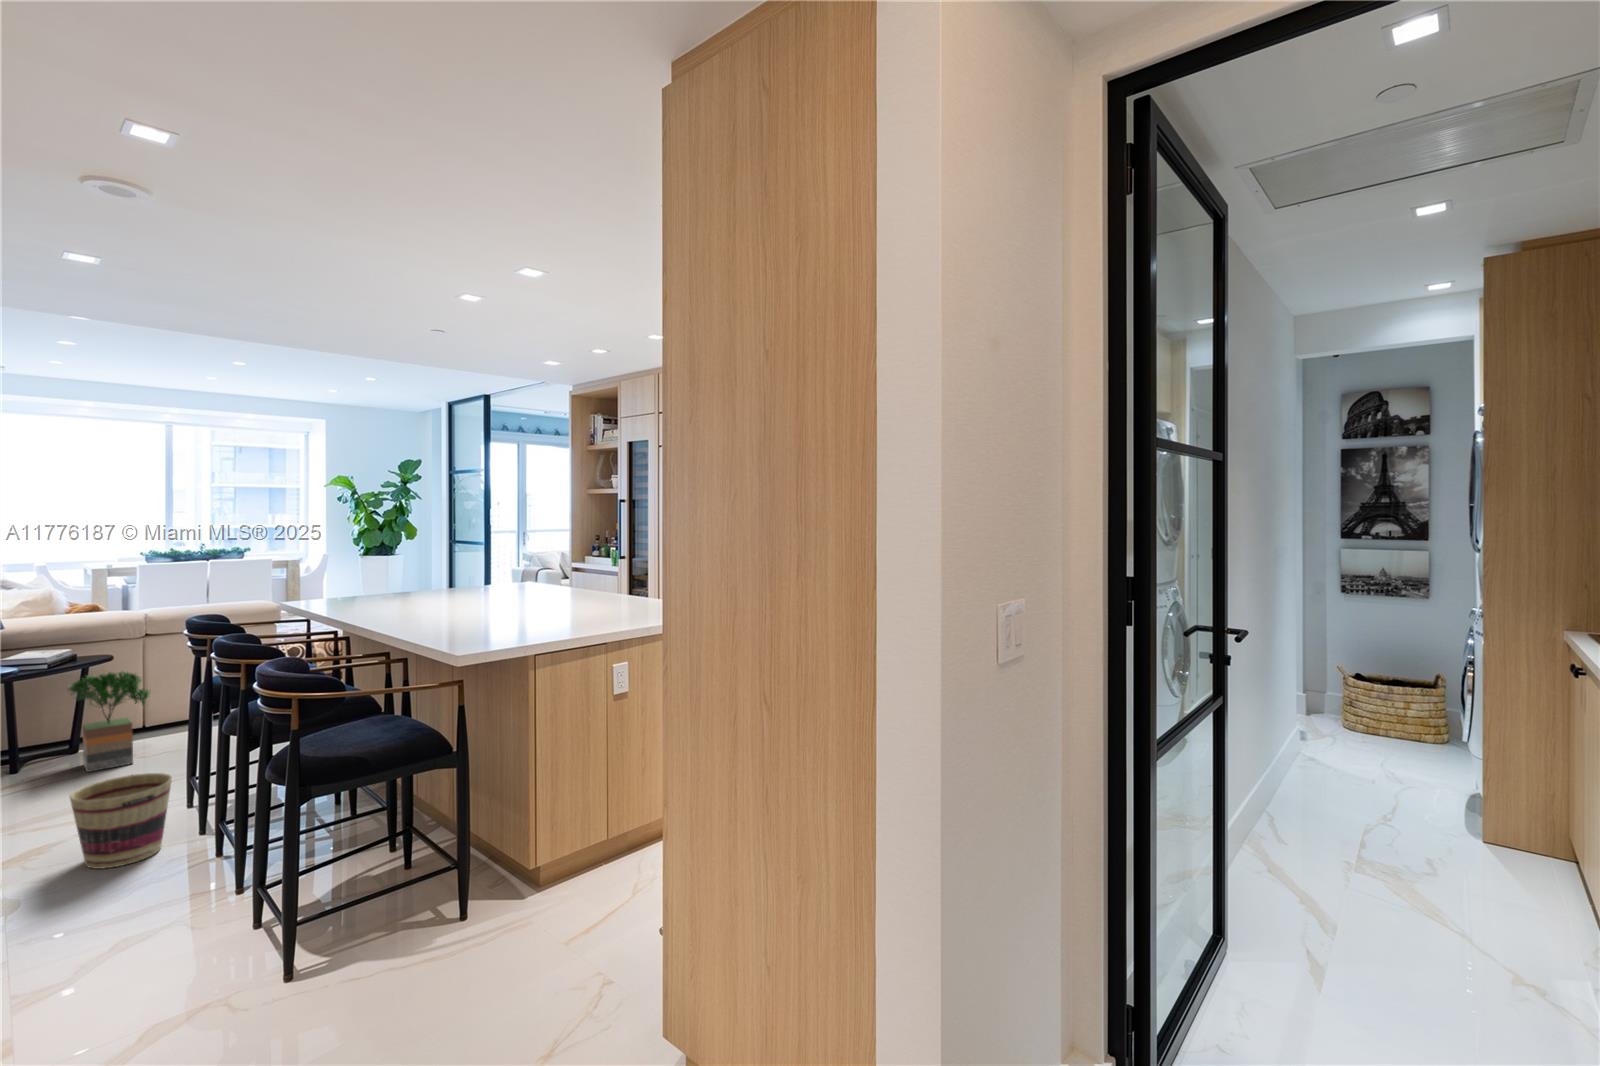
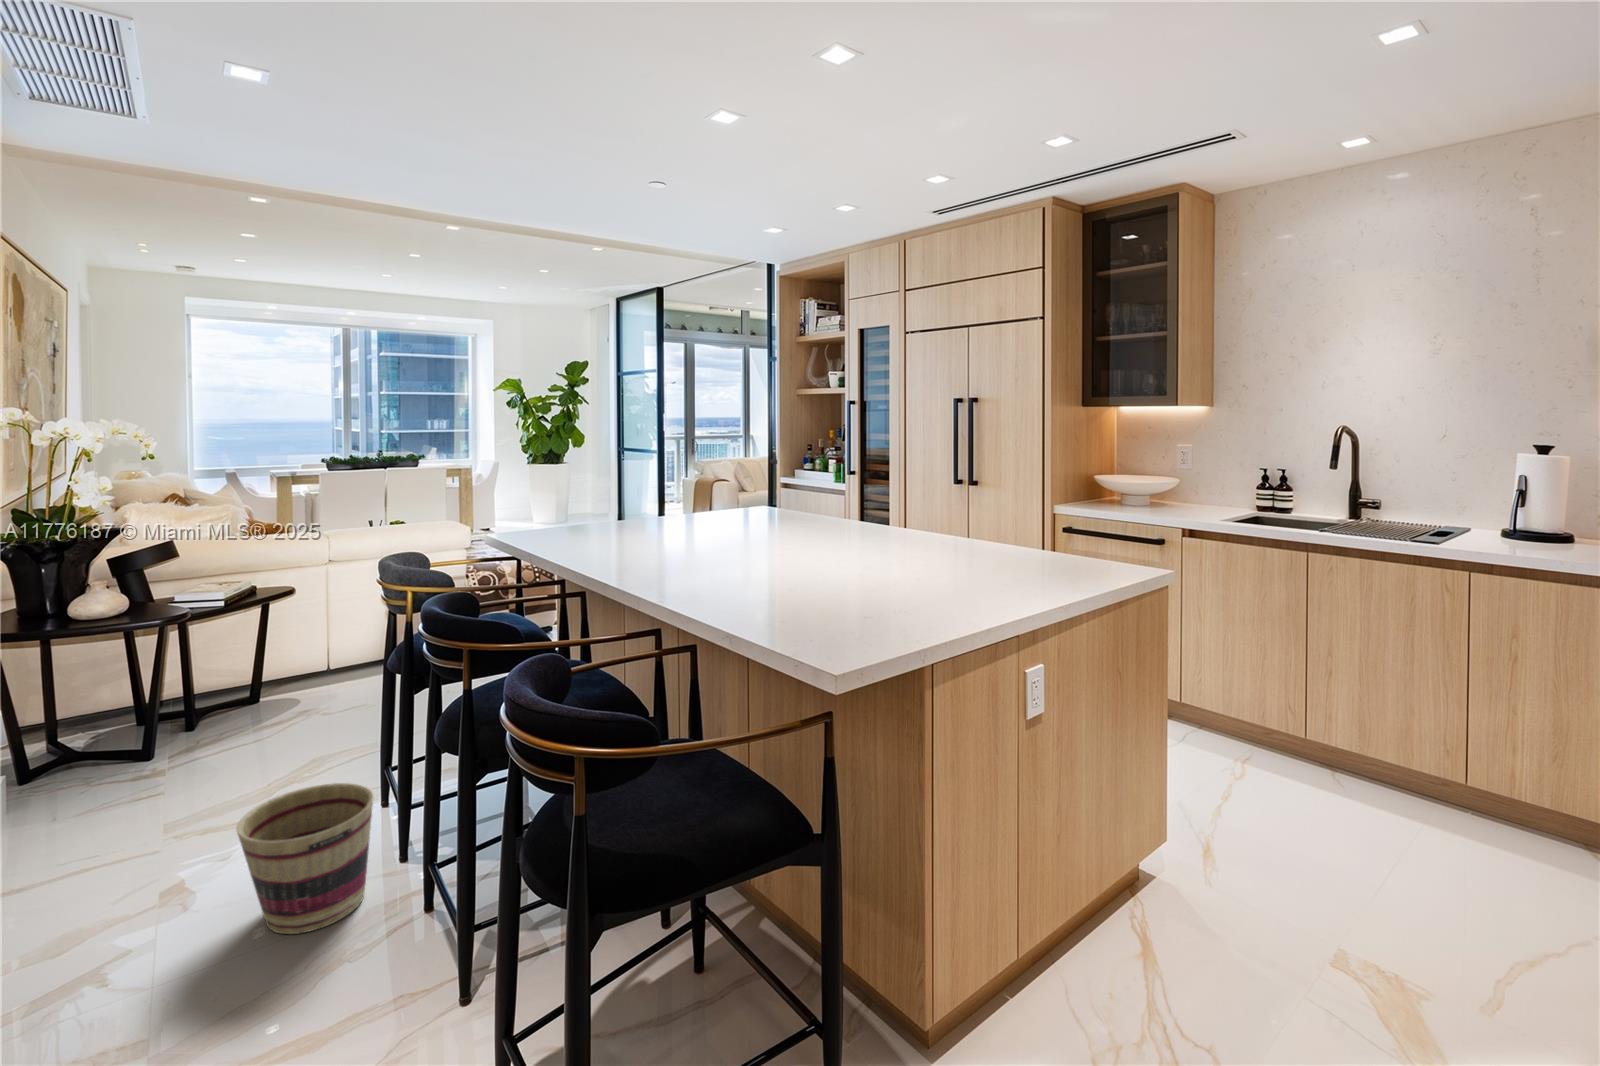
potted tree: present [68,672,150,772] -> none [239,607,338,734]

